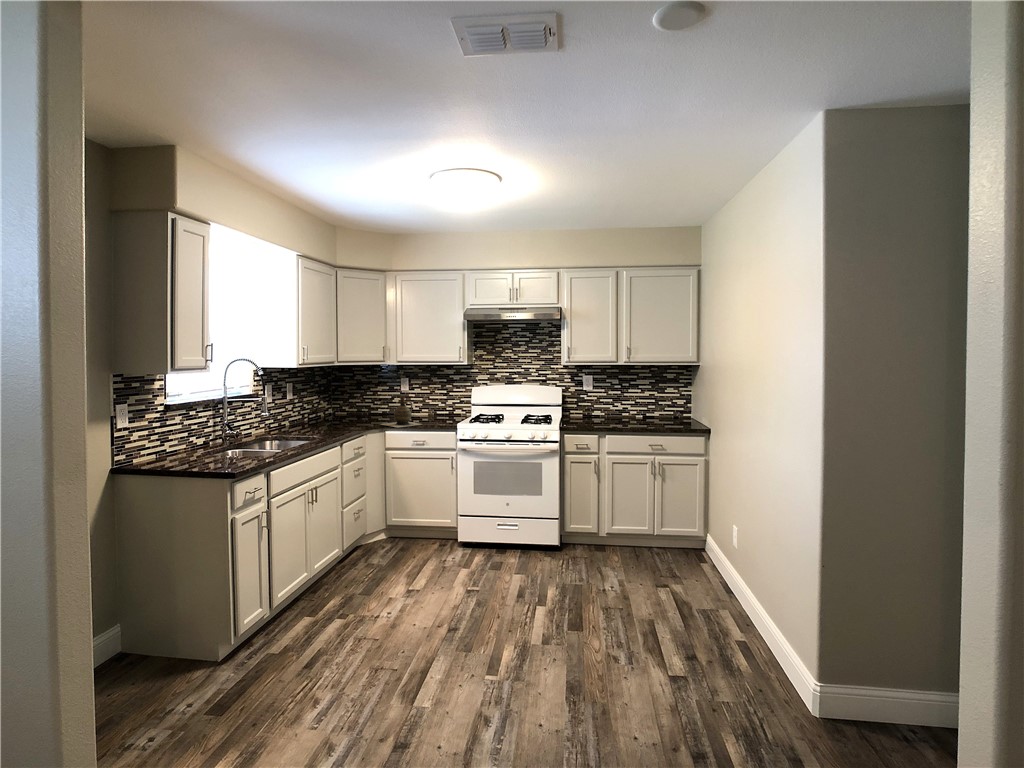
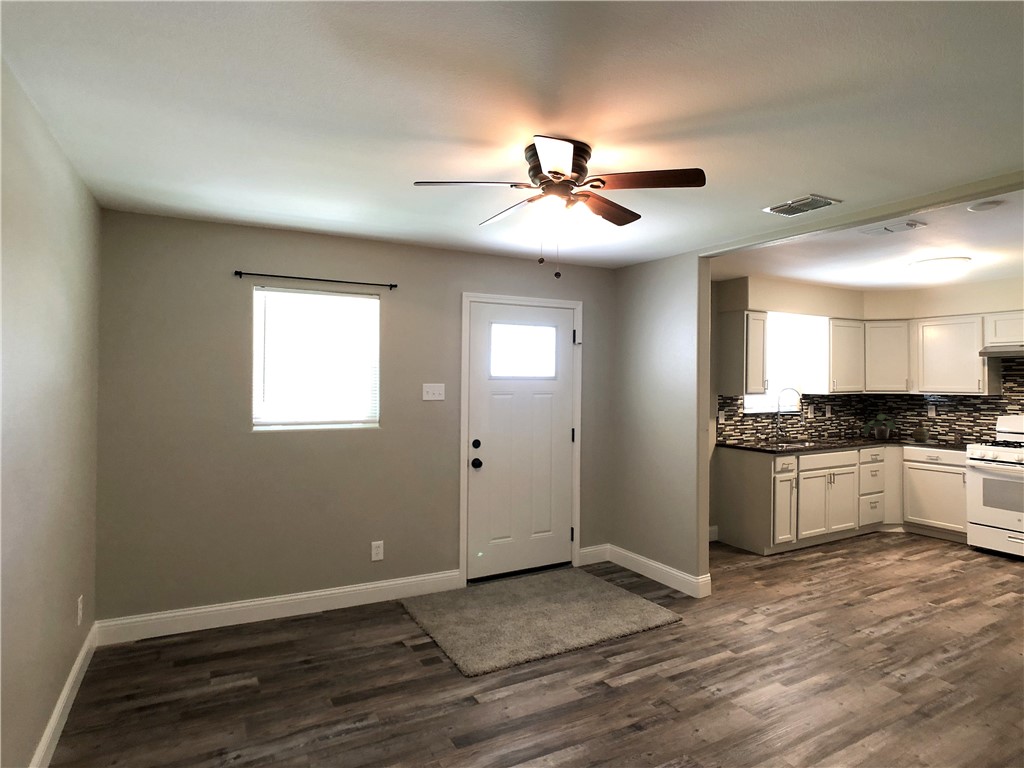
potted plant: none [332,391,372,423] -> present [863,414,899,439]

